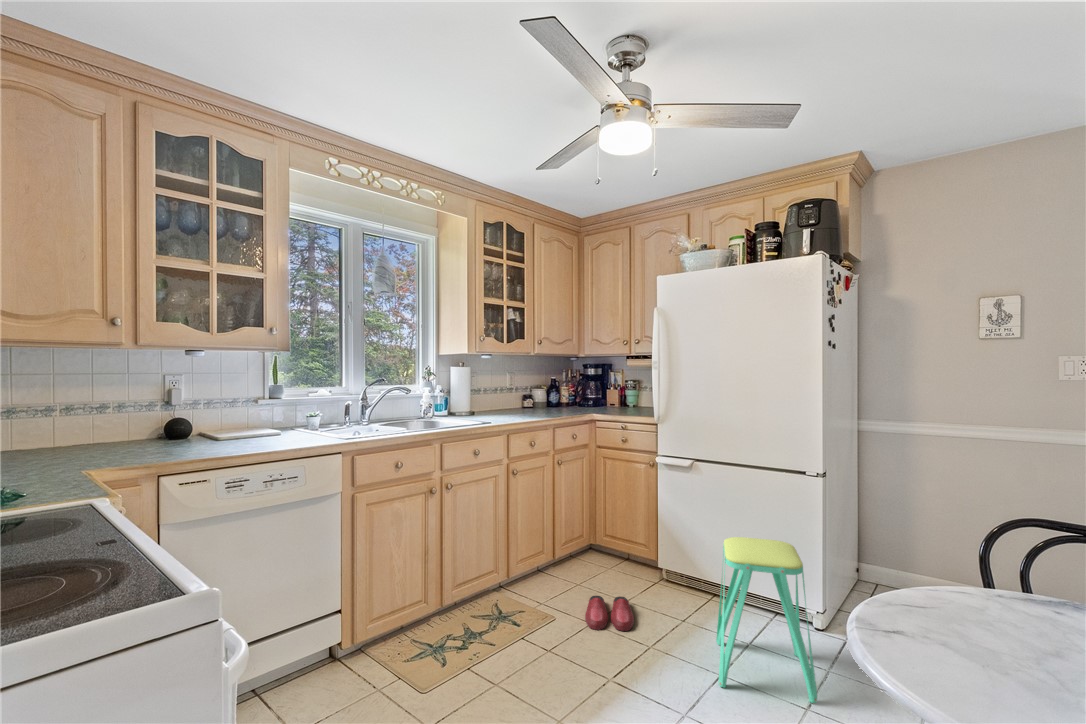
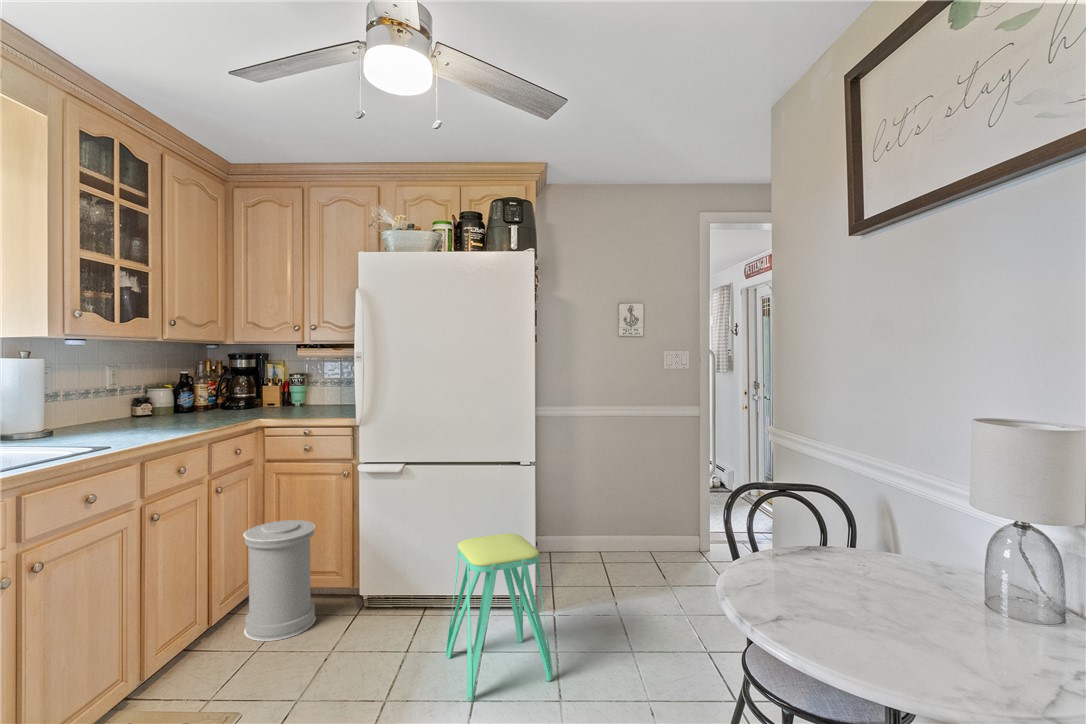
trash can: none [574,494,625,586] -> present [244,520,316,641]
slippers: present [585,596,634,631] -> none [283,641,350,696]

